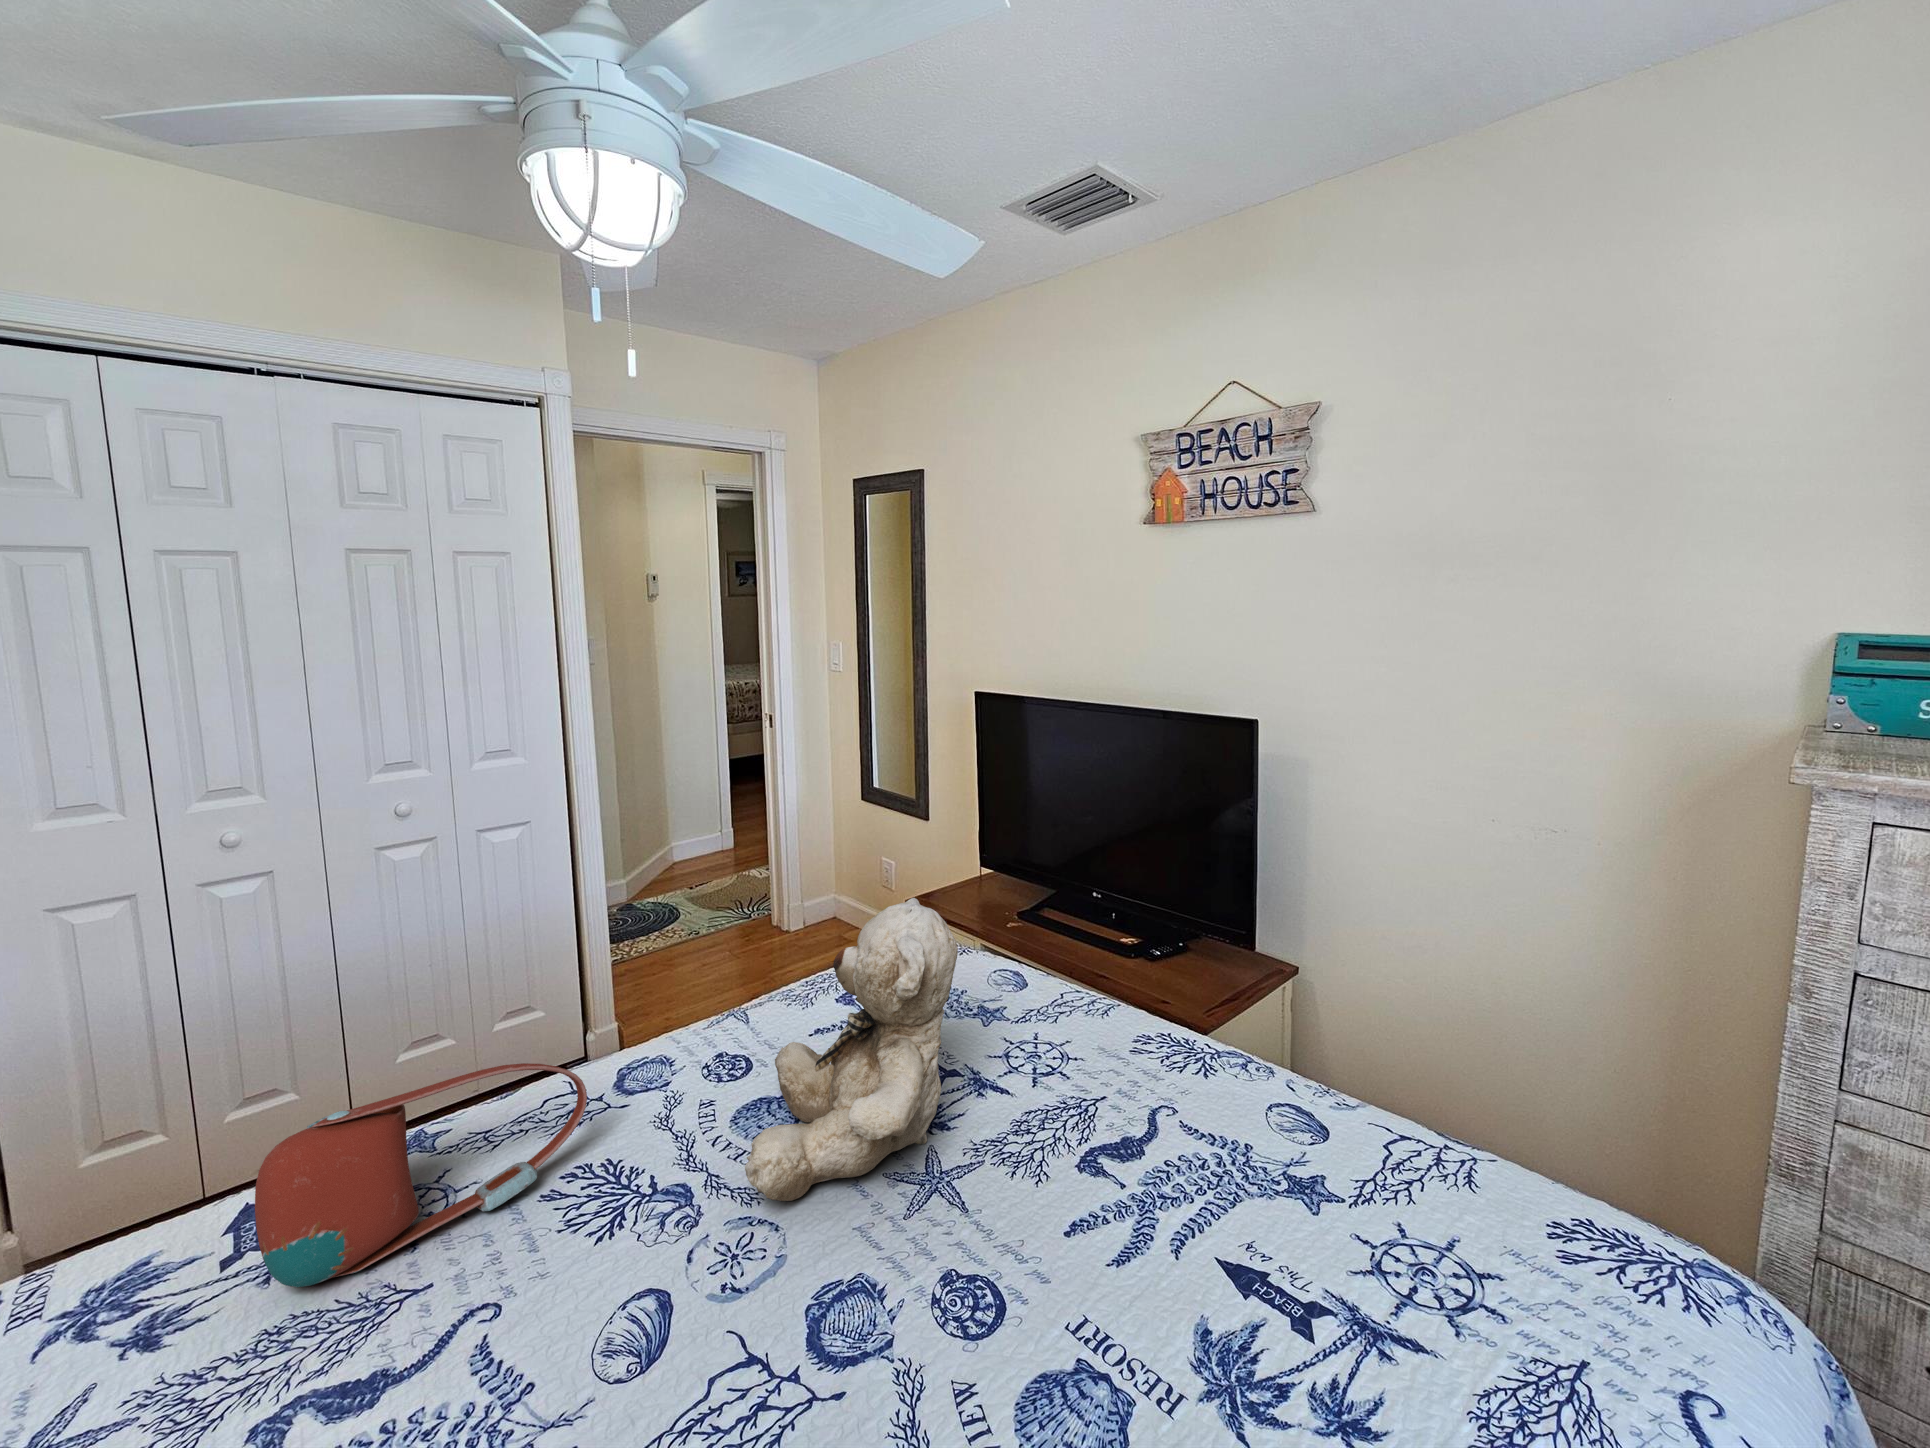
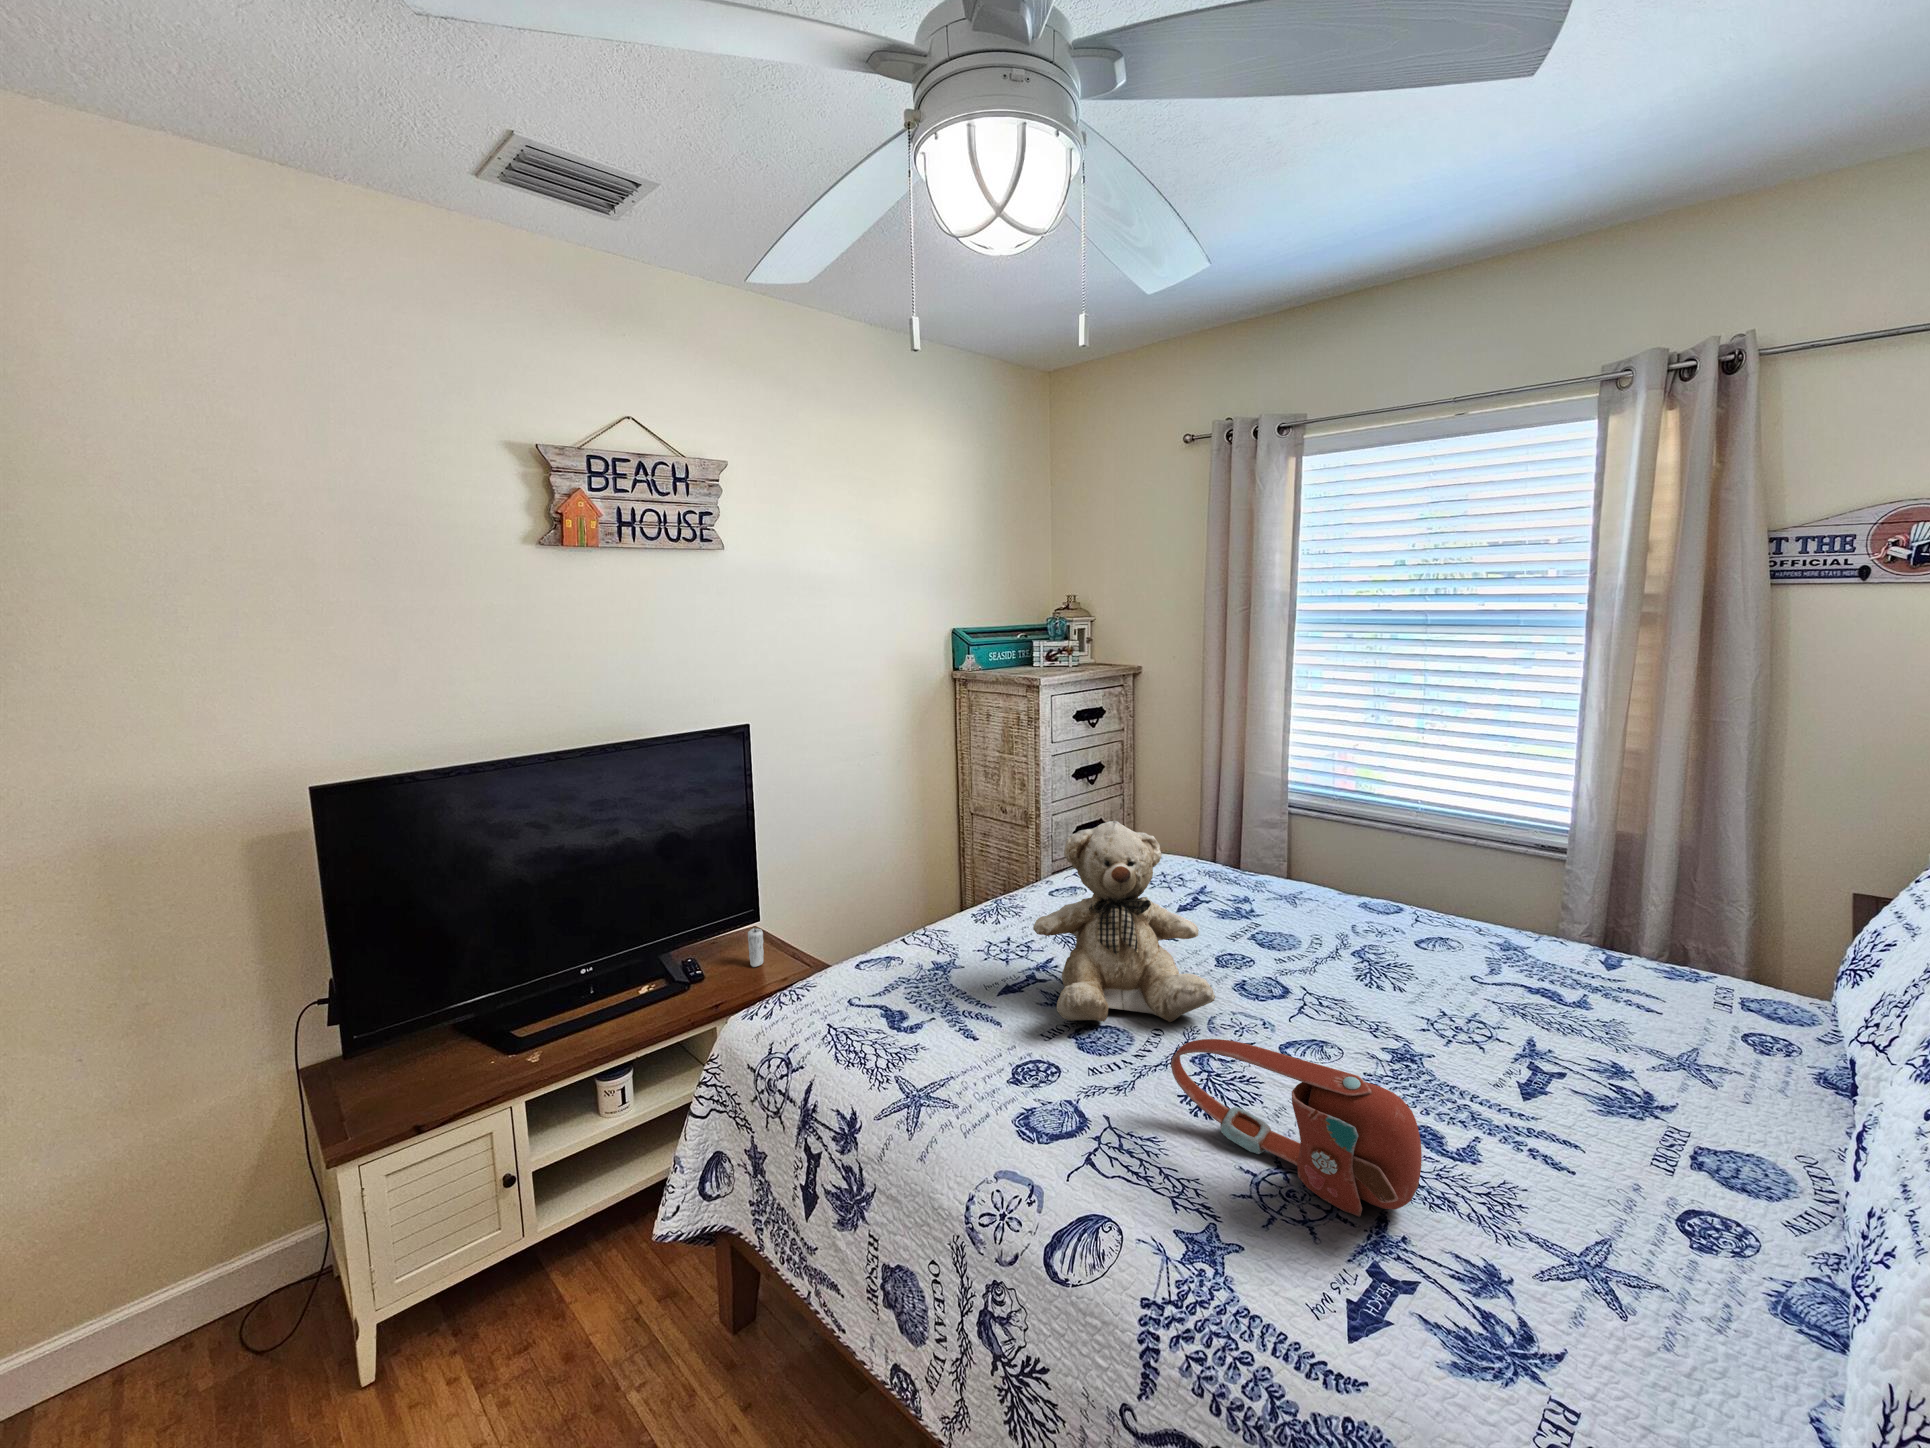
candle: none [1175,943,1193,993] -> present [748,928,764,967]

